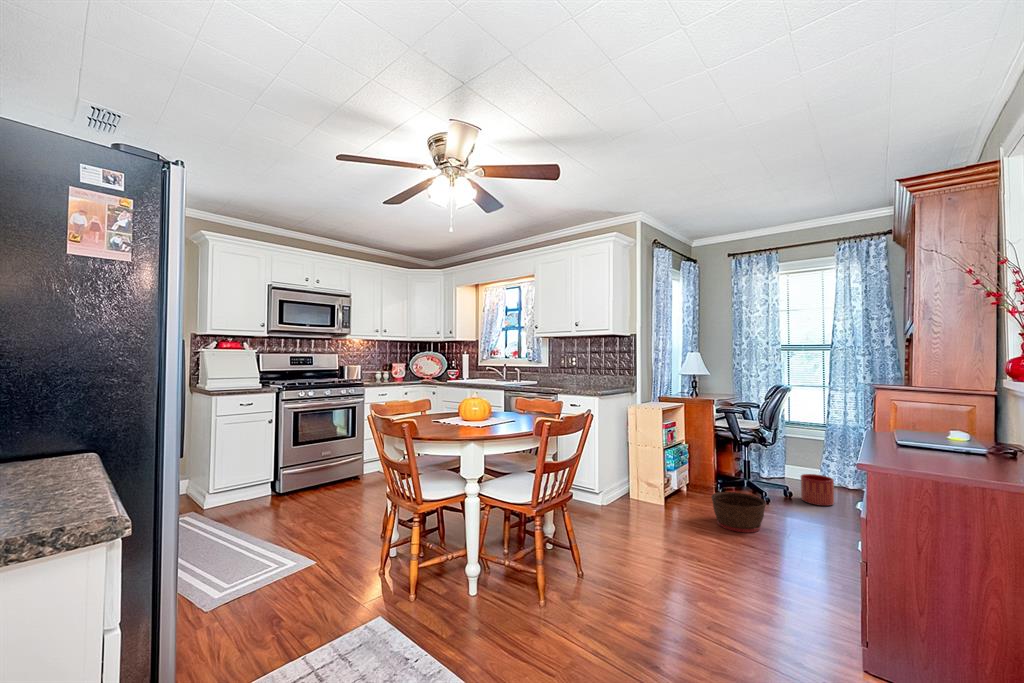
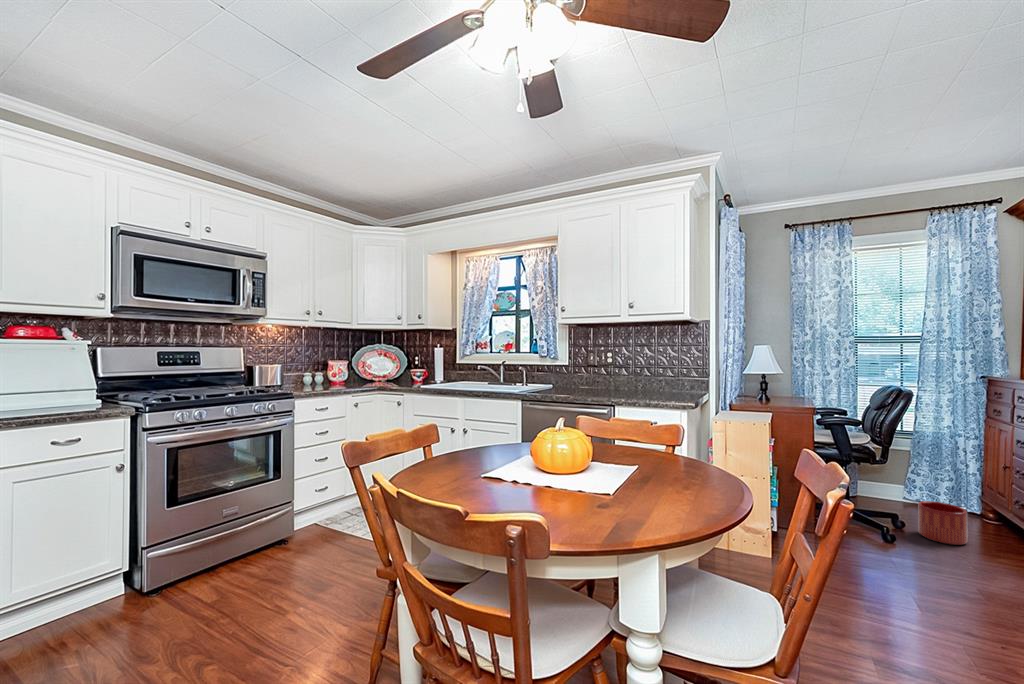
basket: present [712,492,766,533] -> none [876,546,972,617]

